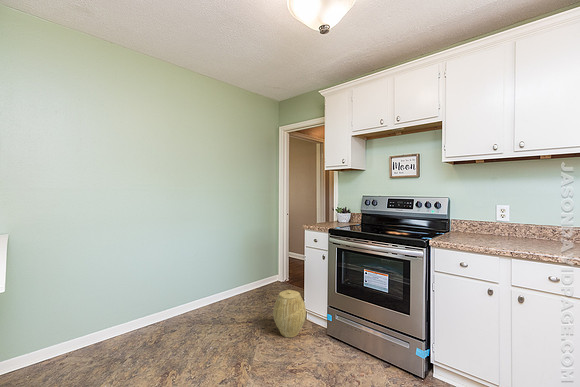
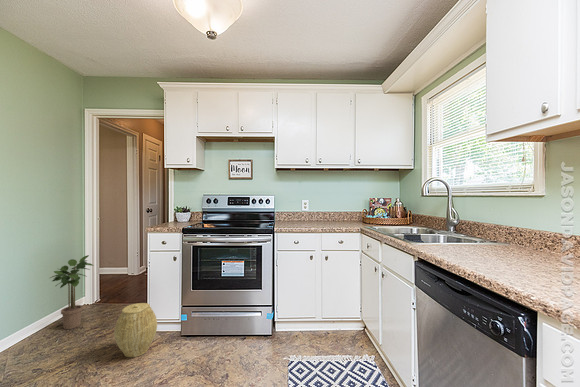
potted plant: none [254,242,280,296] -> present [51,255,93,329]

